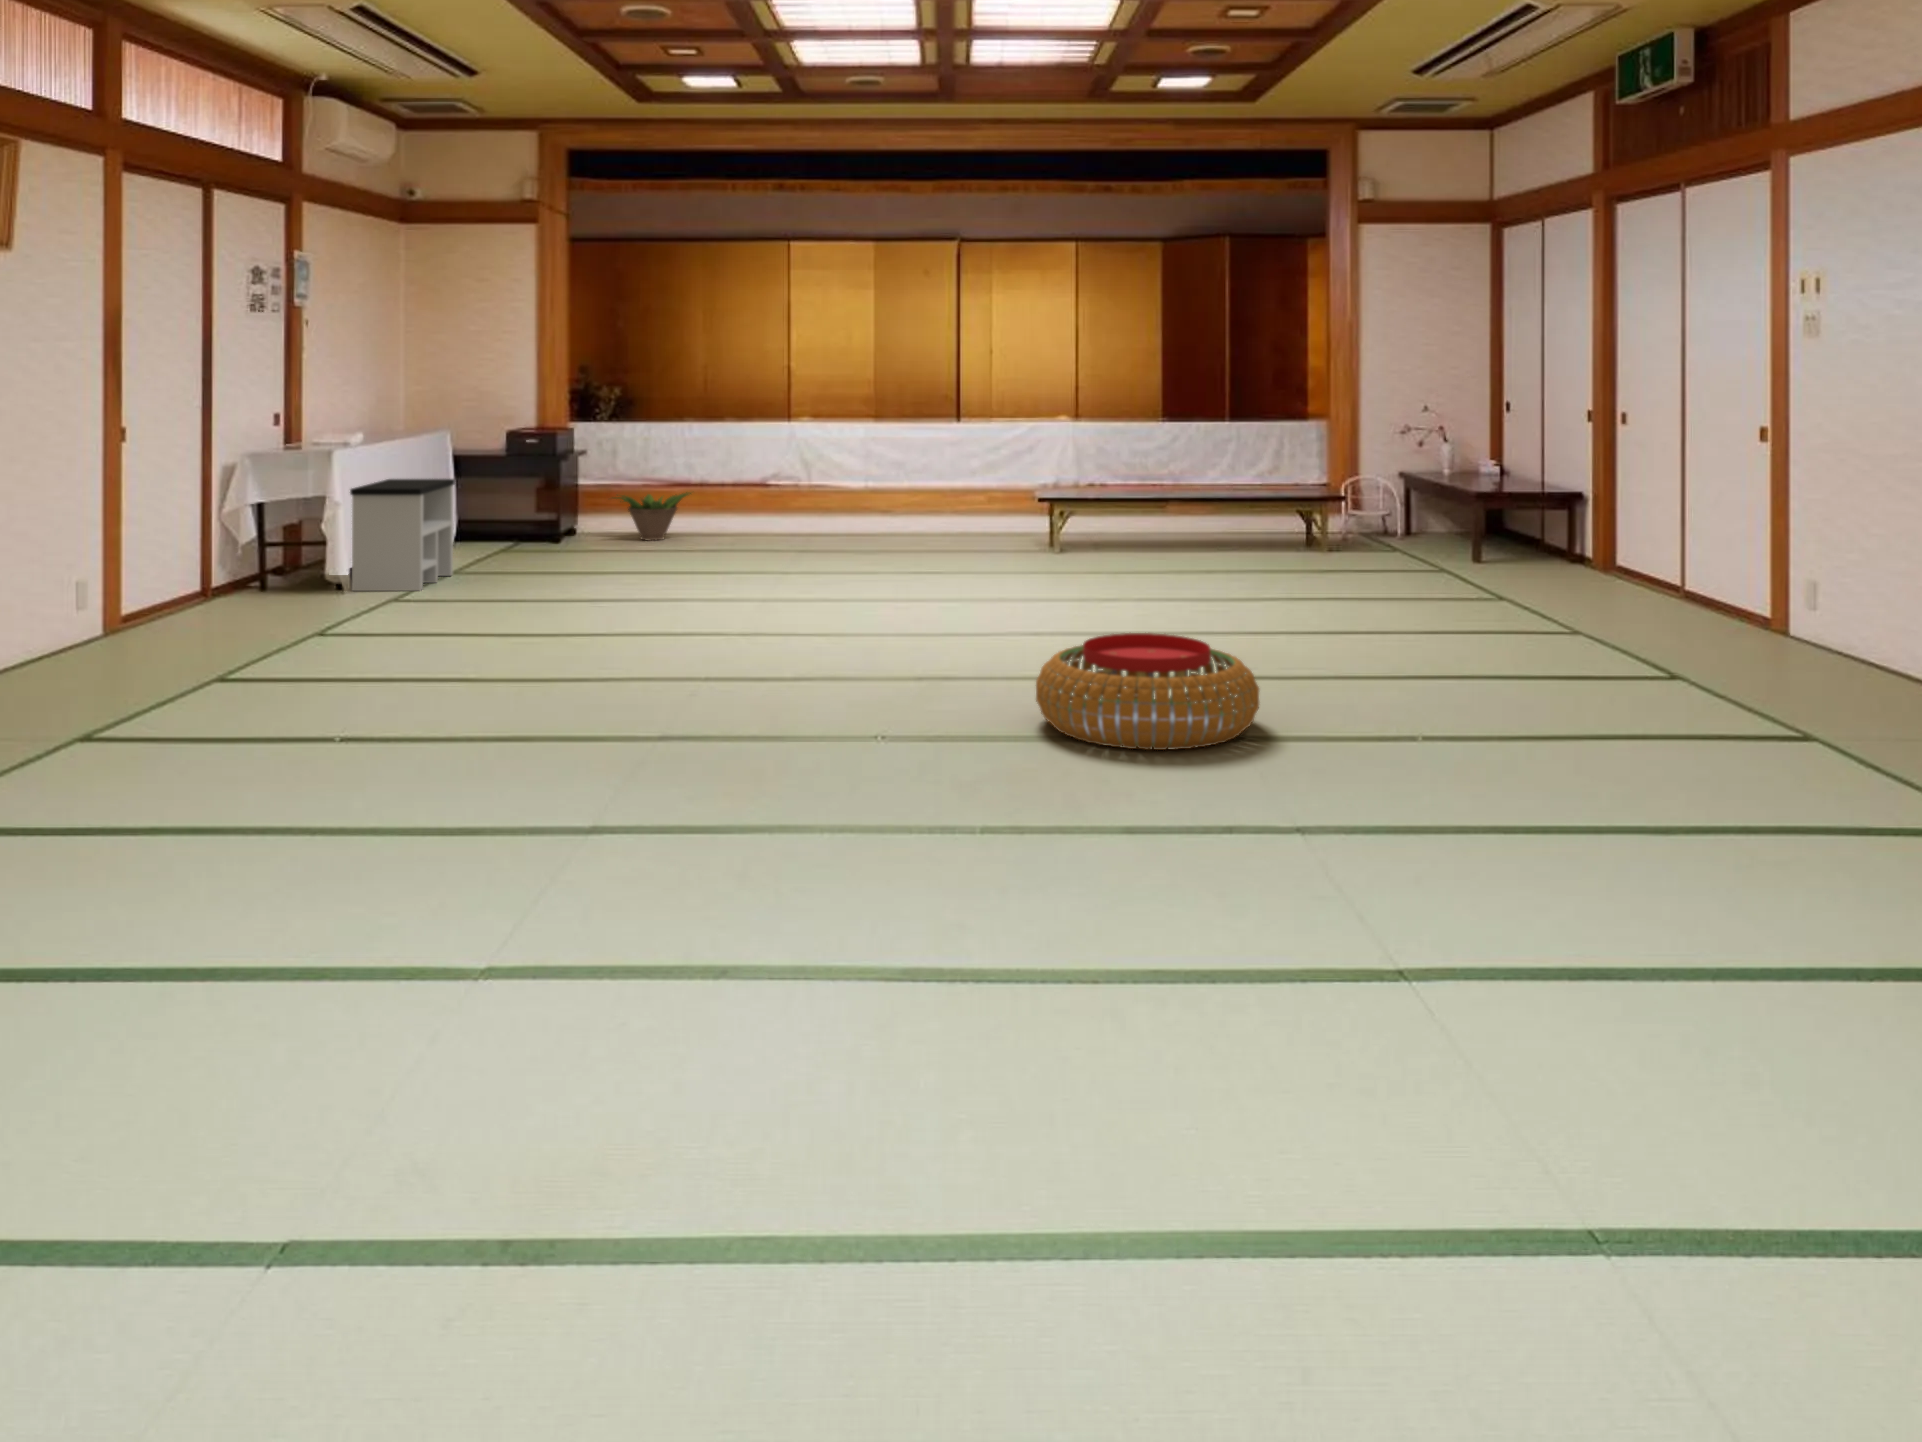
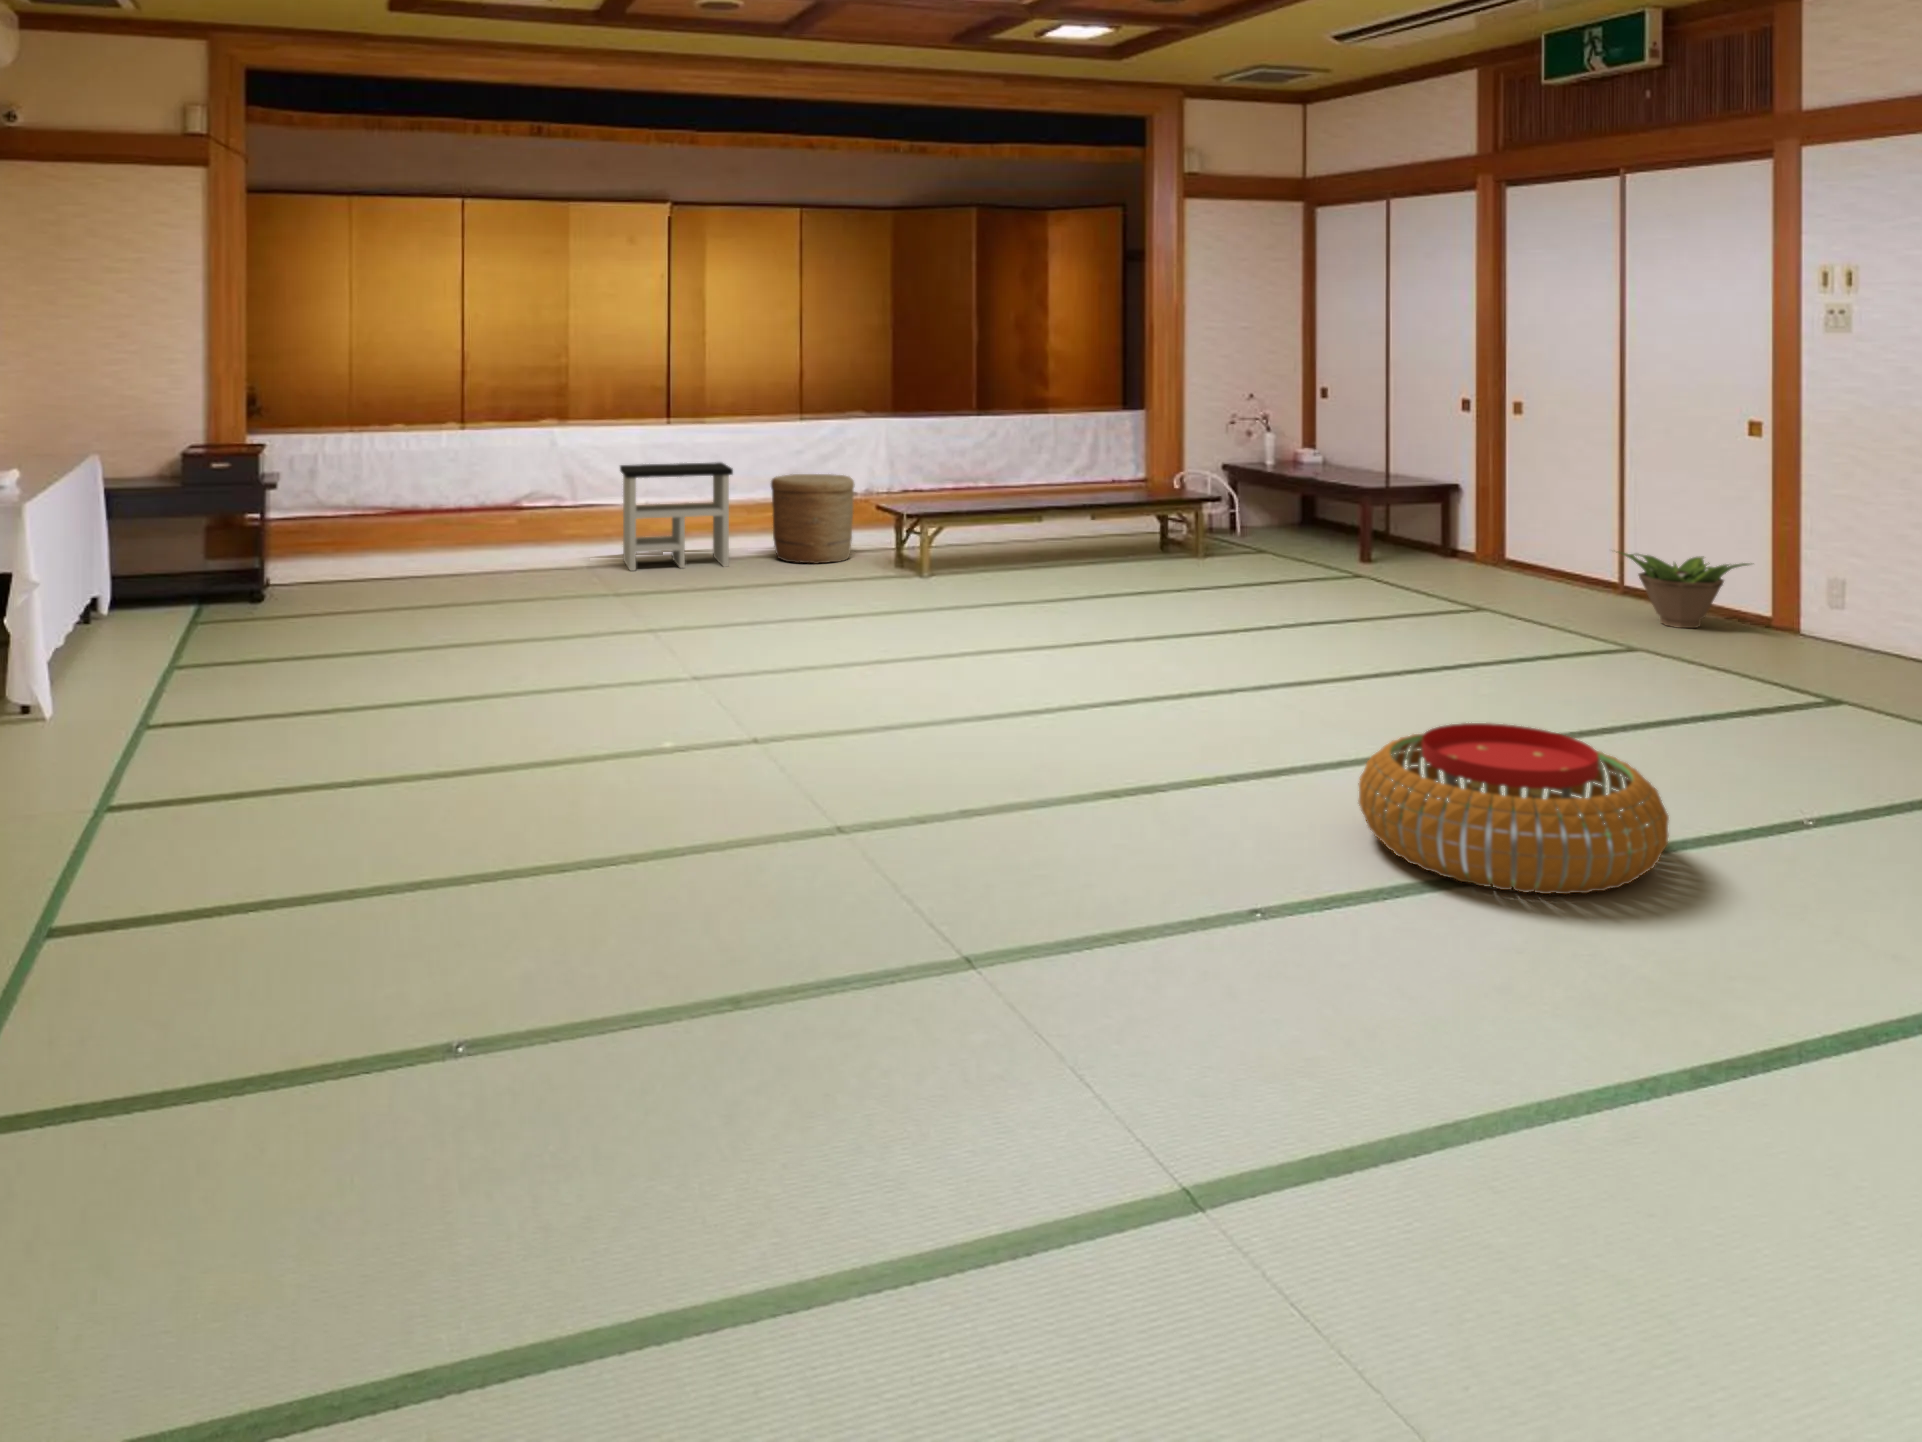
woven basket: none [960,467,1030,541] -> present [771,474,854,564]
side table: present [350,479,455,591] -> present [620,462,733,571]
decorative plant: present [612,492,691,541] -> present [1621,552,1750,628]

